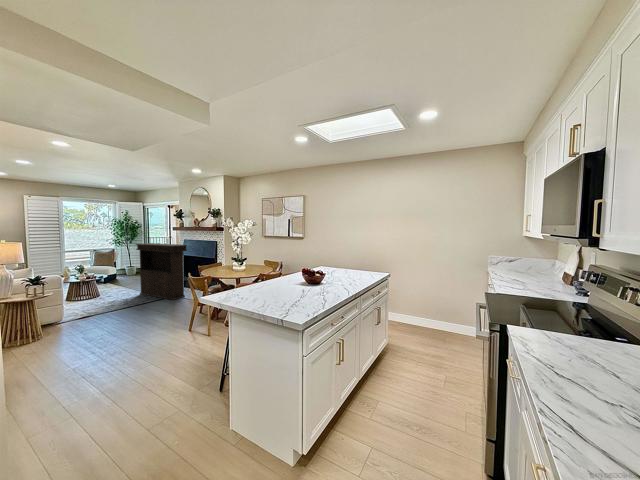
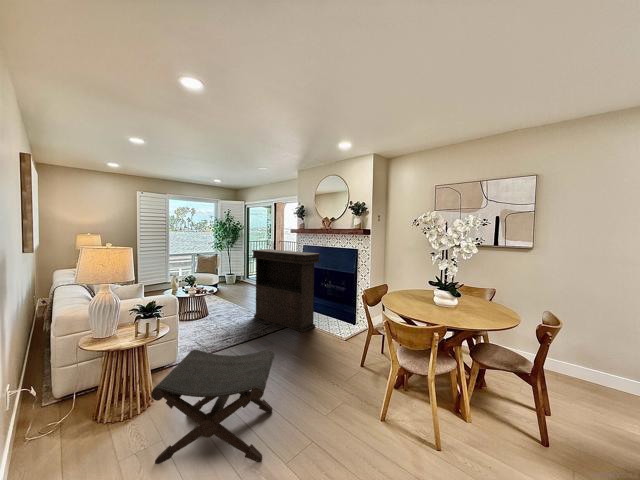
footstool: none [36,298,125,355] -> present [151,350,274,464]

